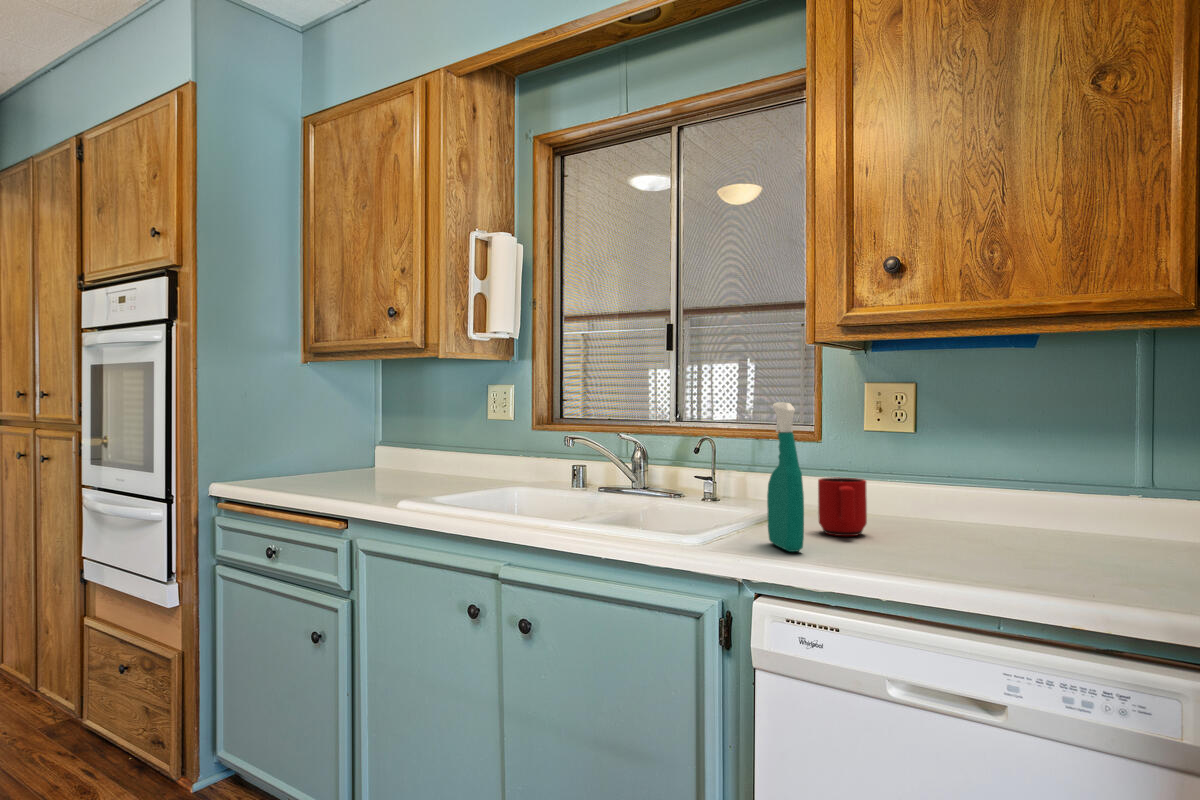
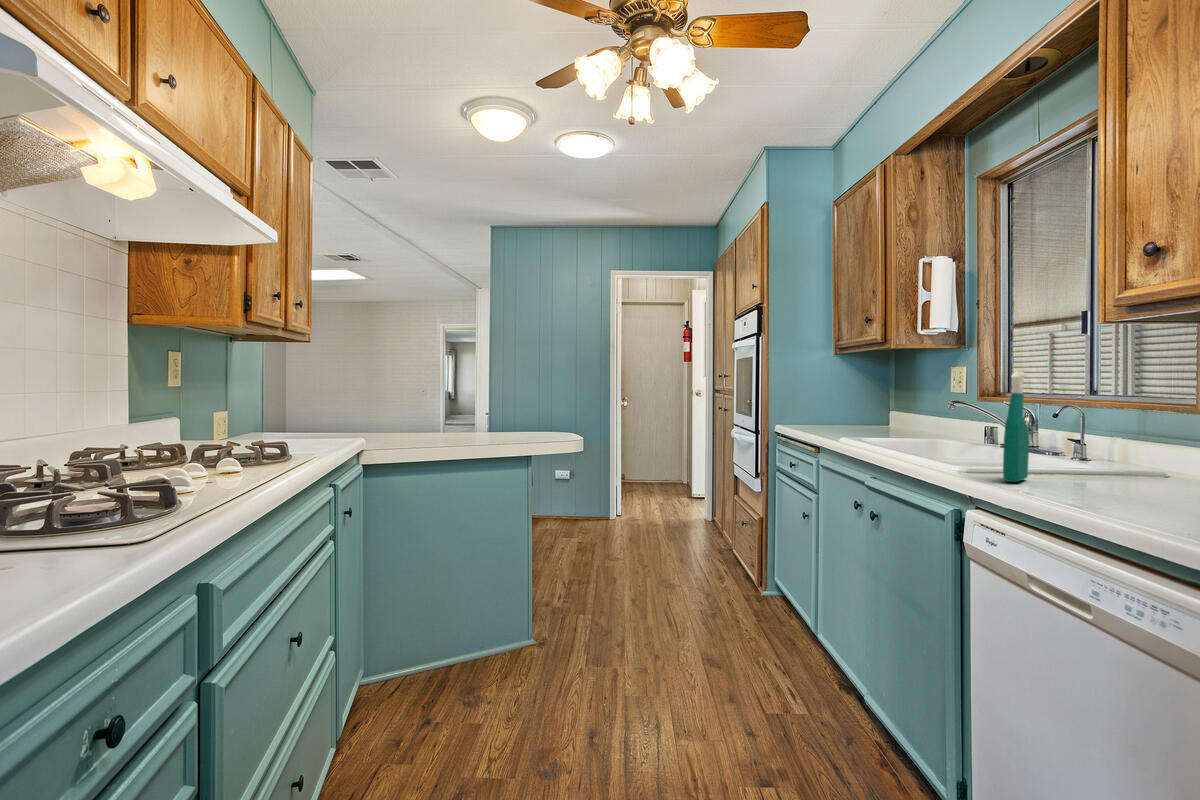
mug: present [818,478,867,536] -> none [1091,437,1145,487]

